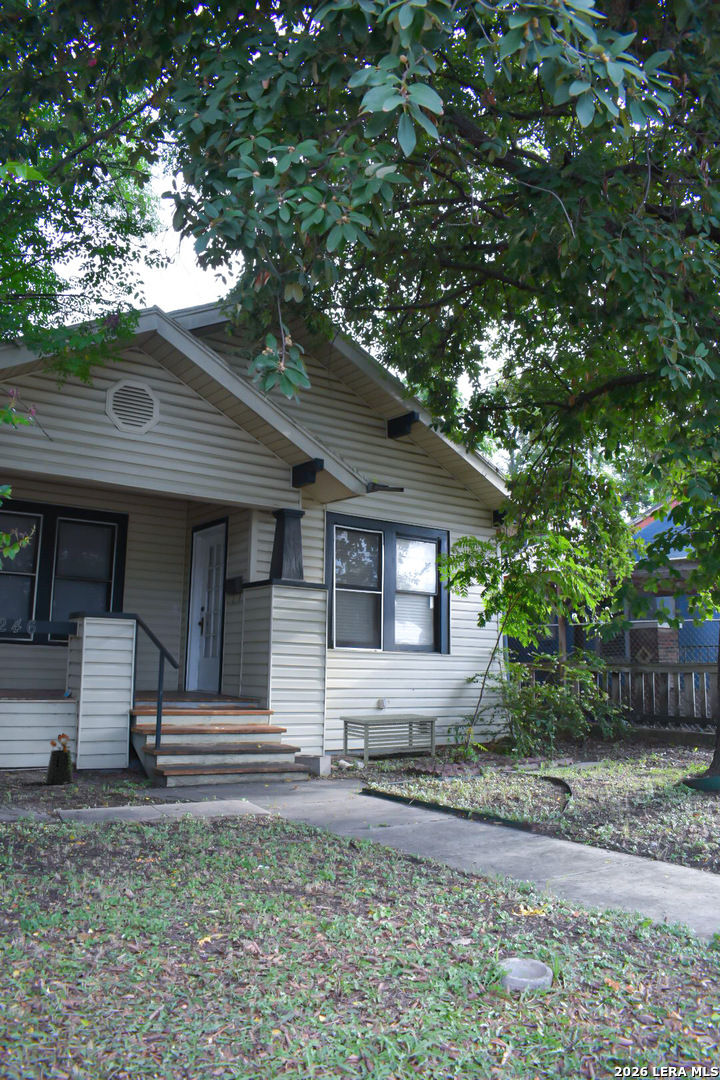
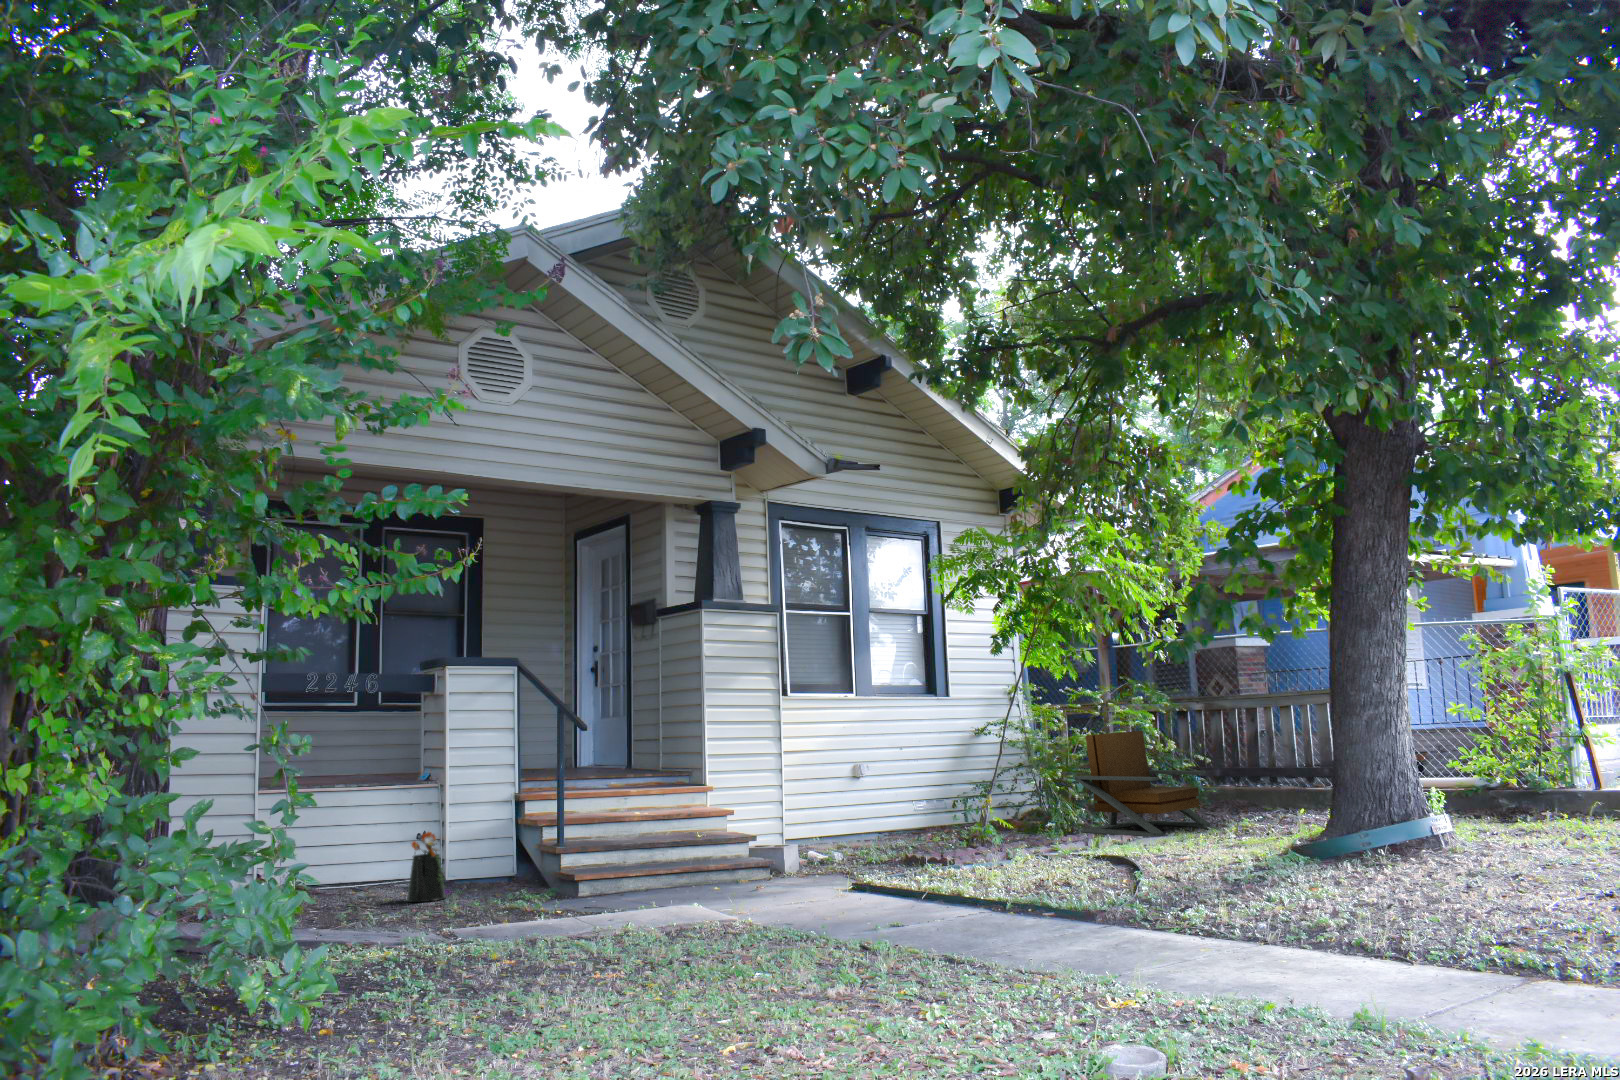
lounge chair: none [535,686,630,763] -> present [1075,731,1210,836]
storage bench: present [340,714,437,761] -> none [801,783,939,851]

